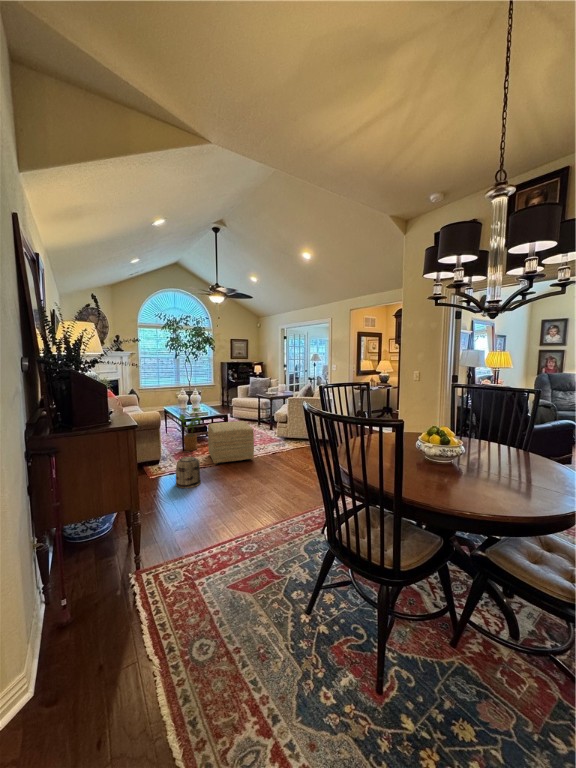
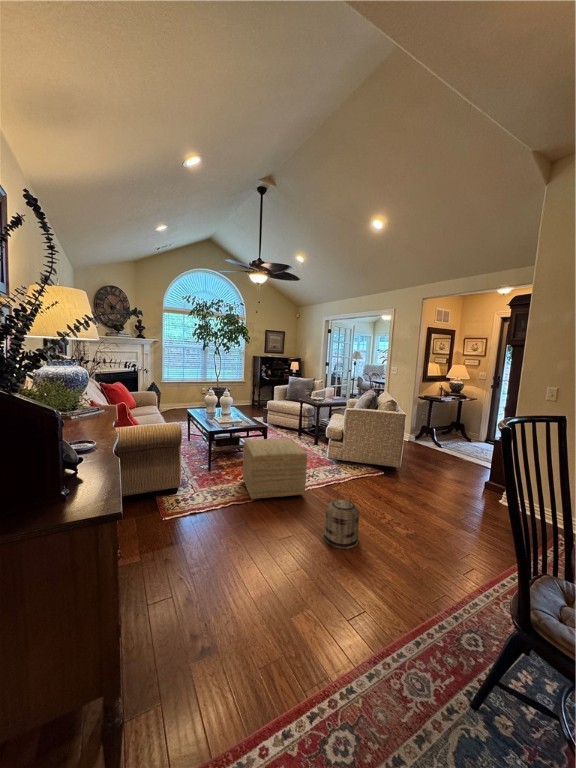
house plant: present [178,408,201,451] -> none [204,416,236,472]
basket: present [176,452,201,488] -> present [323,493,359,549]

